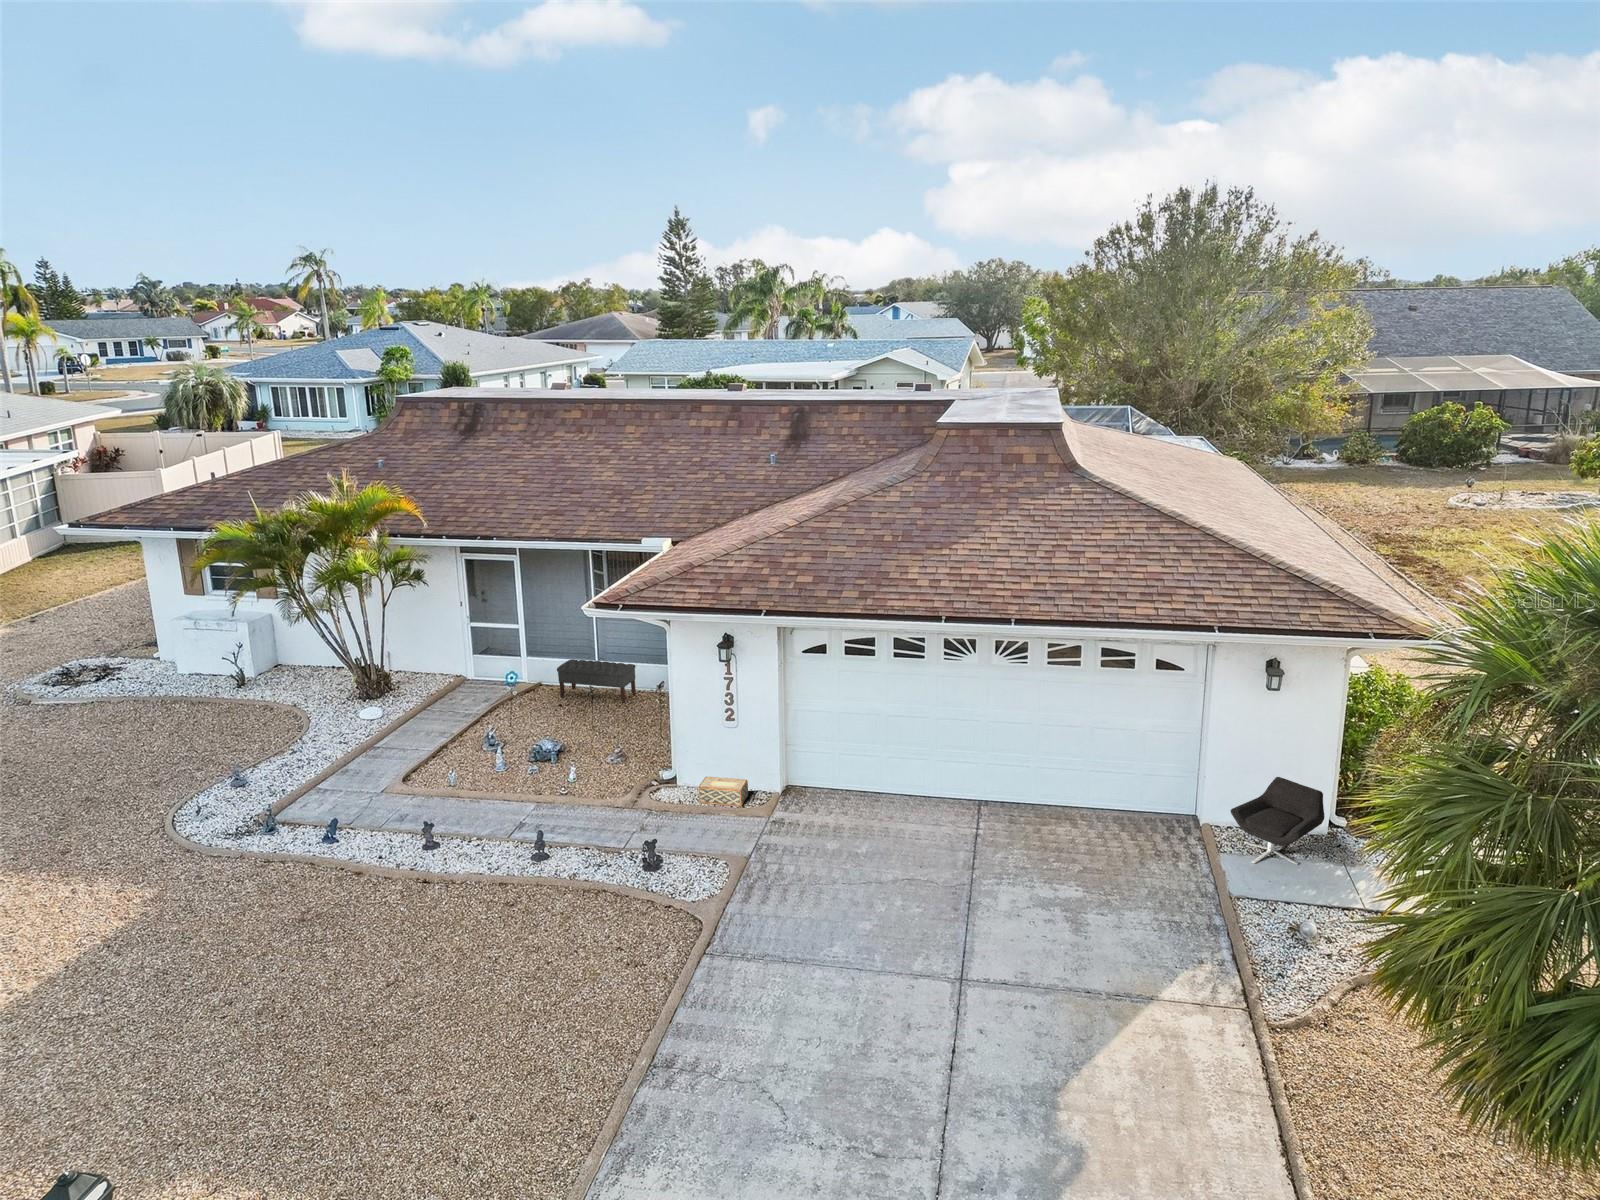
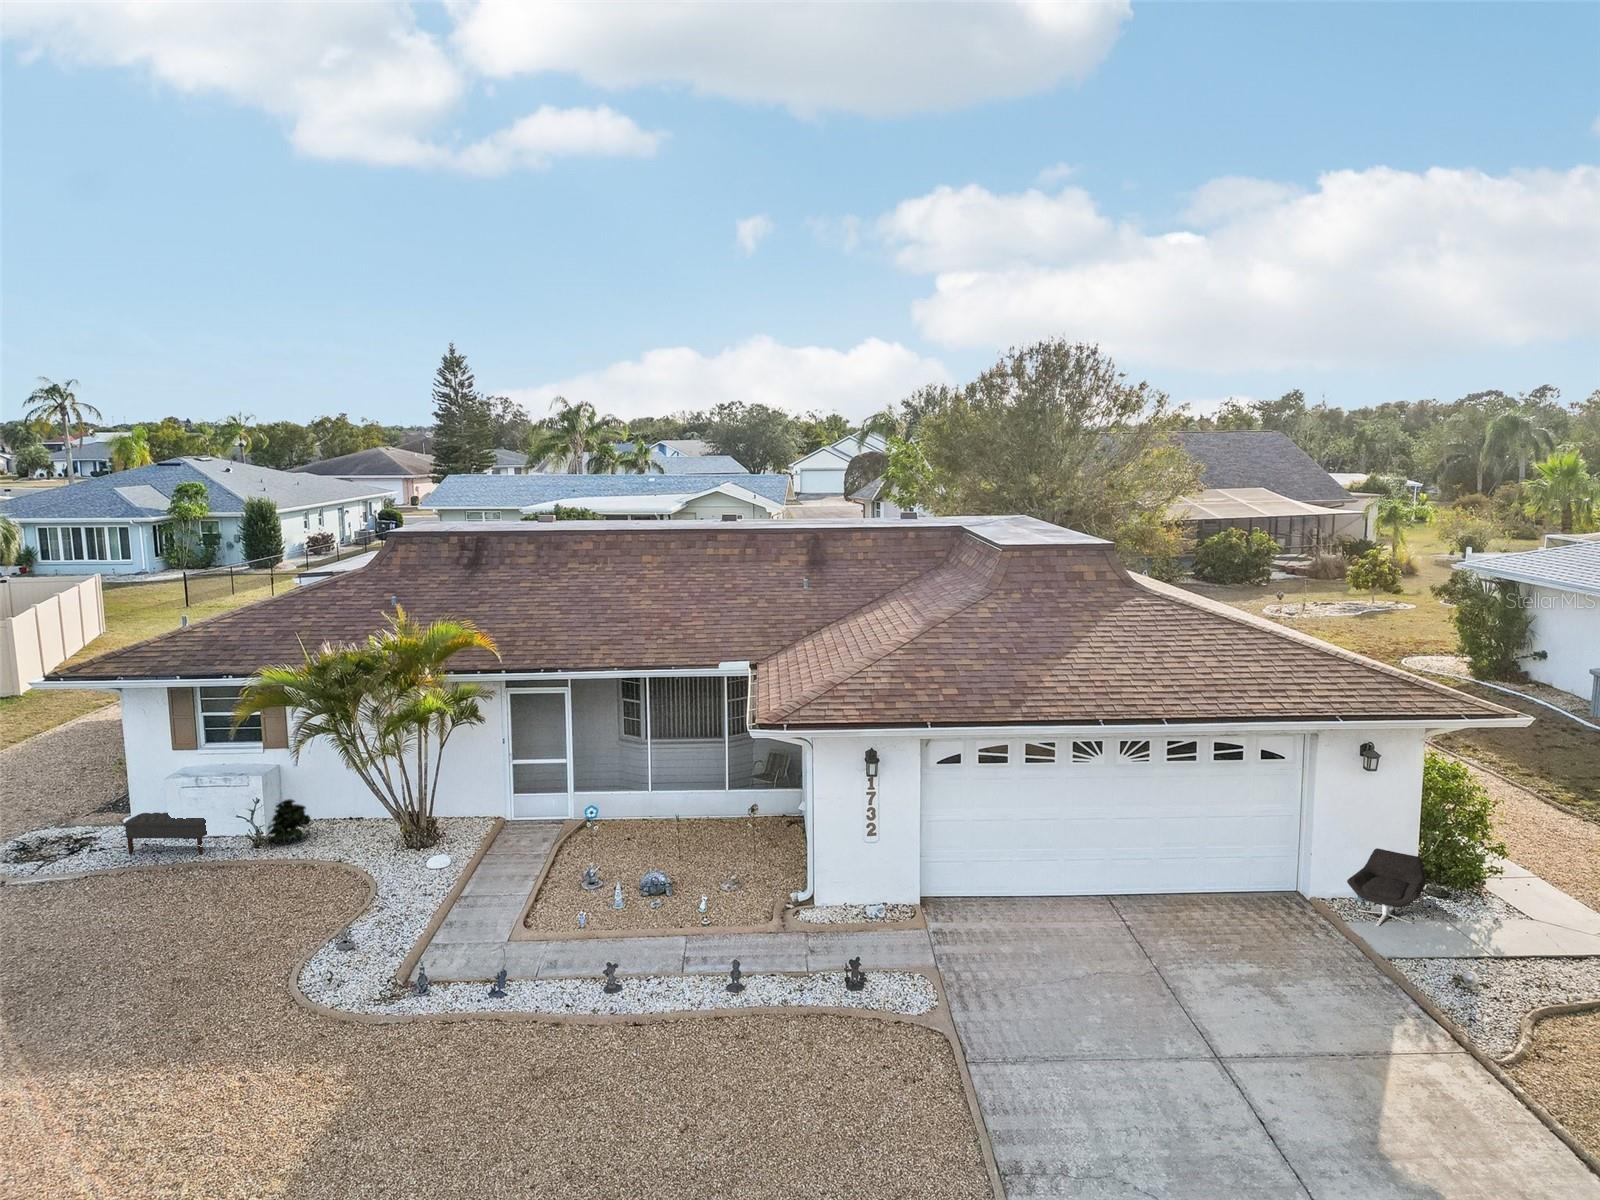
potted plant: none [260,644,310,684] -> present [260,799,311,845]
bench: present [557,659,636,703] -> present [124,813,207,855]
woven basket: present [698,777,748,806] -> none [846,894,892,921]

